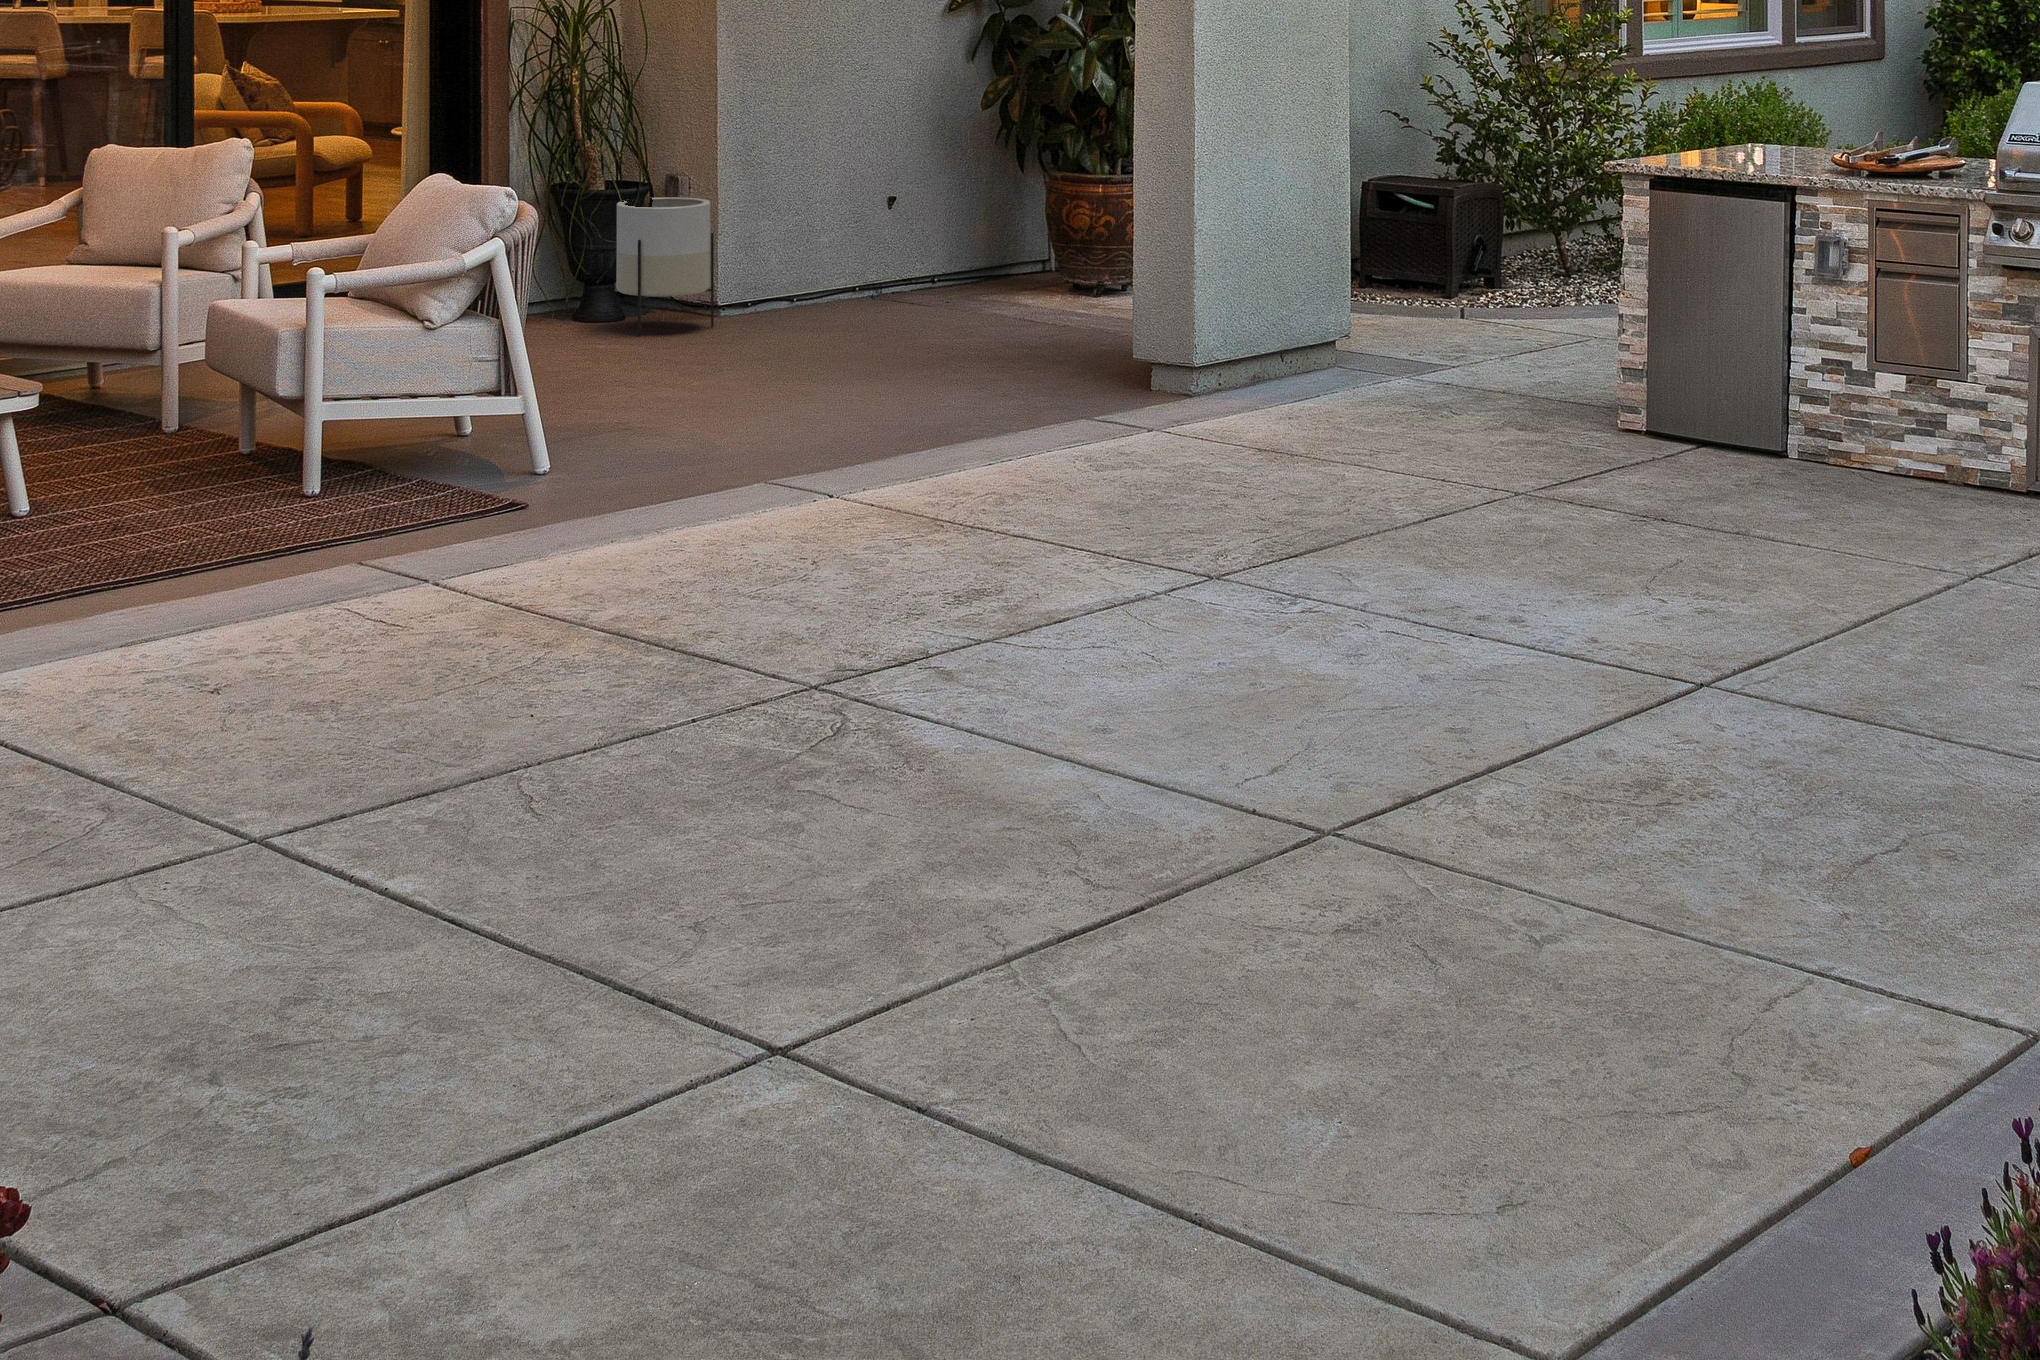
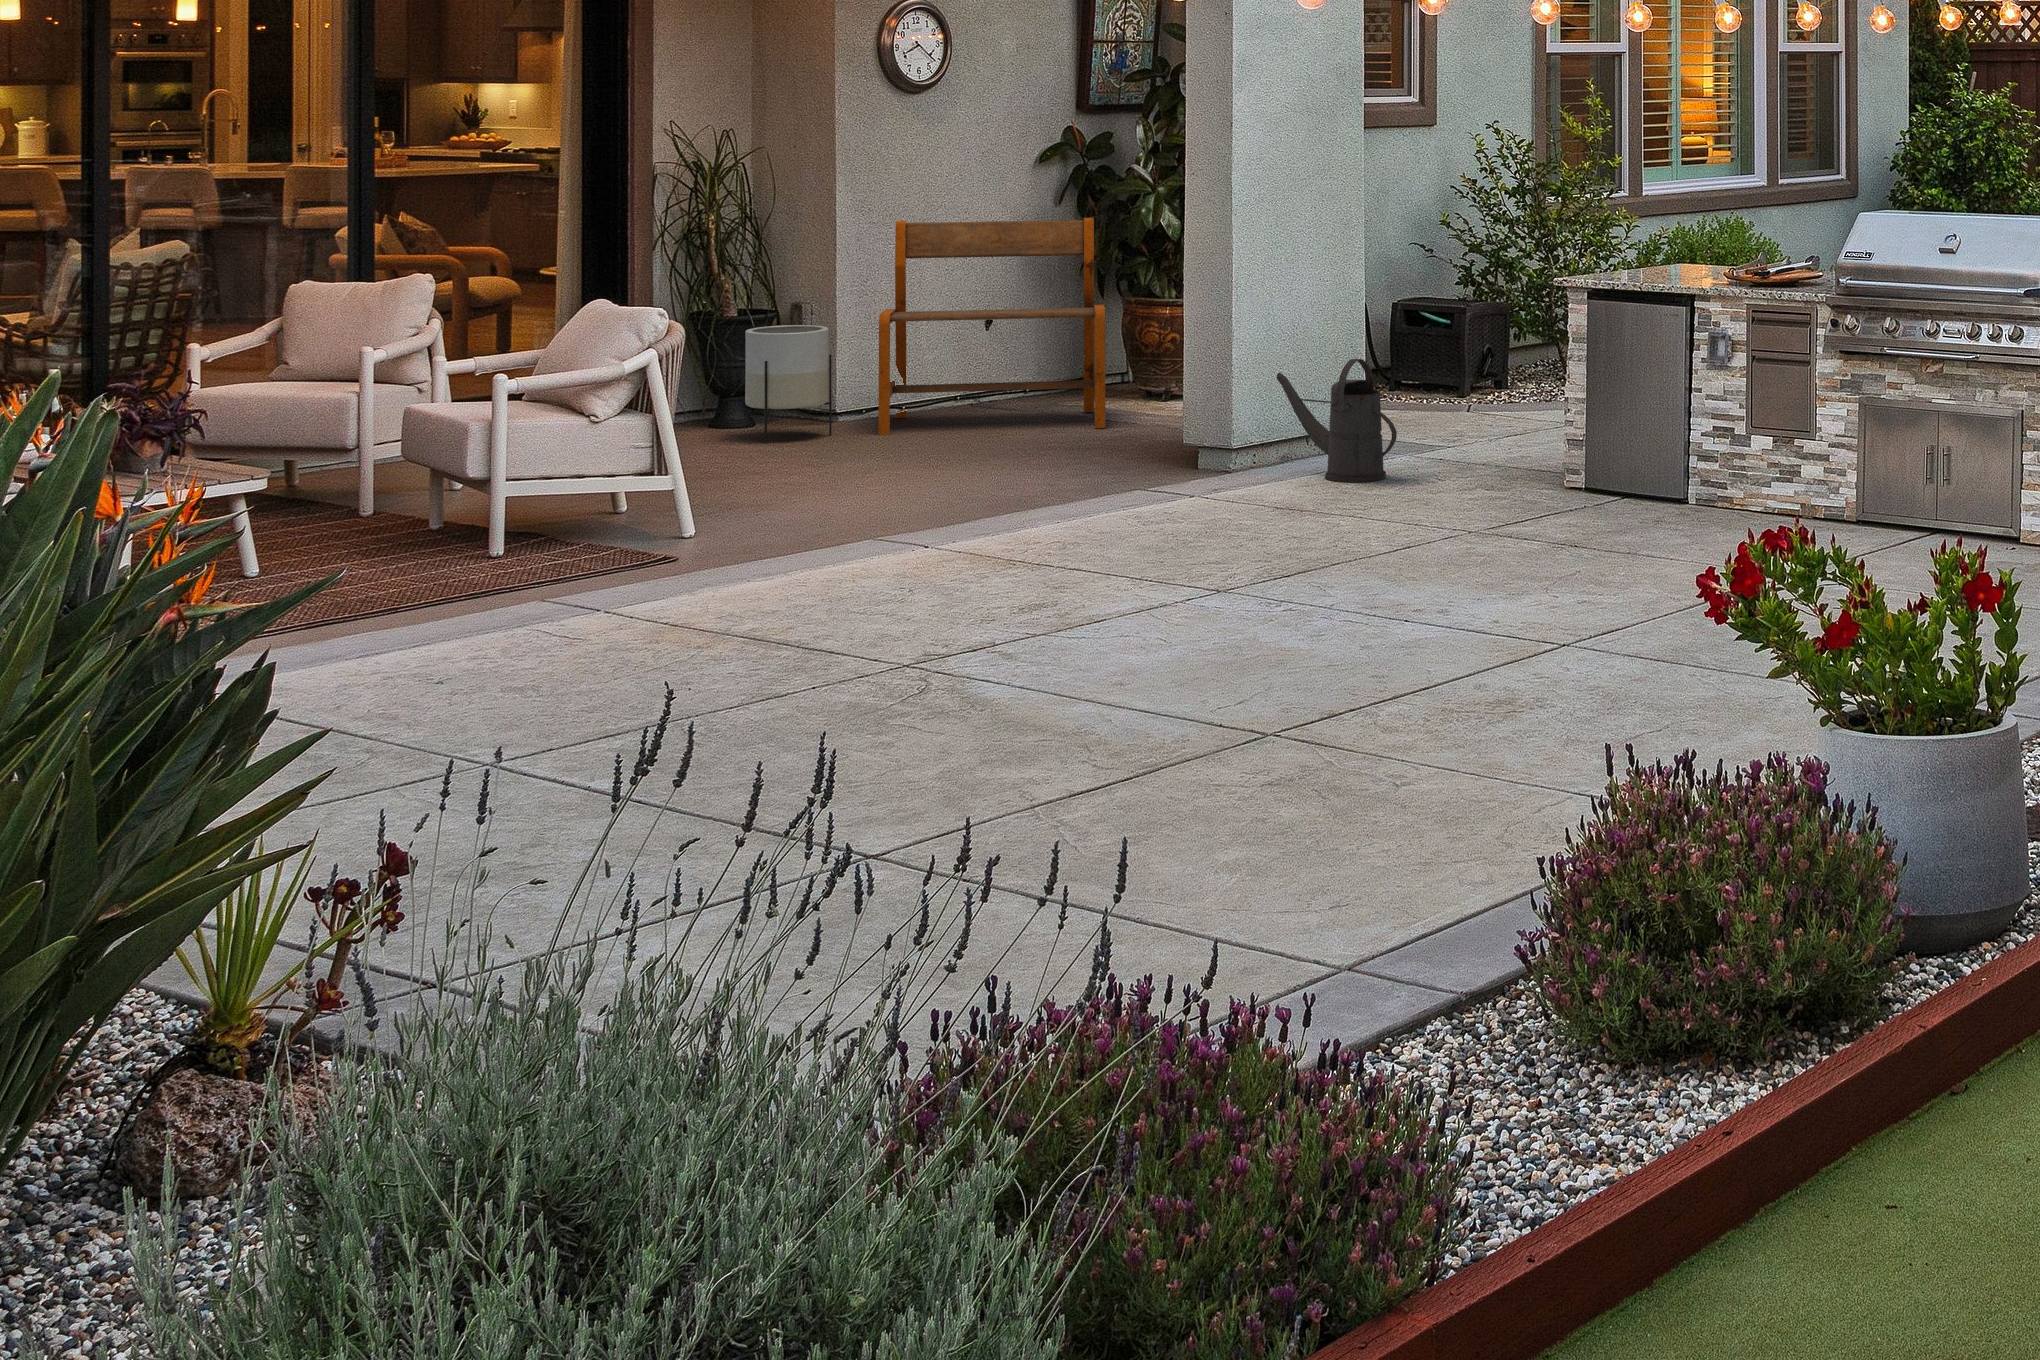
bench: none [767,75,1028,329] -> present [878,218,1105,435]
watering can: none [1242,255,1396,411] -> present [1277,359,1397,482]

